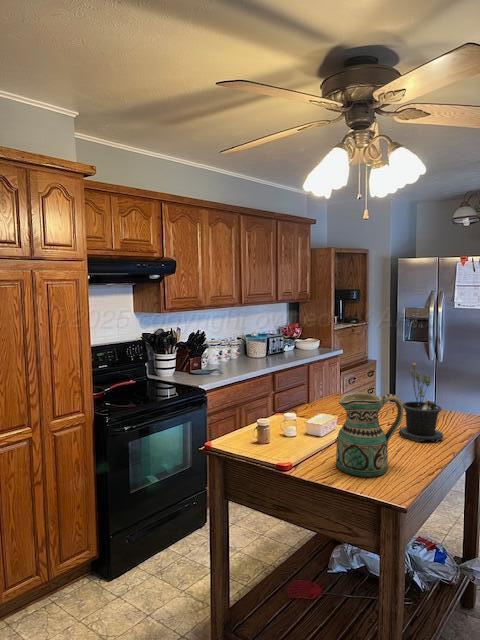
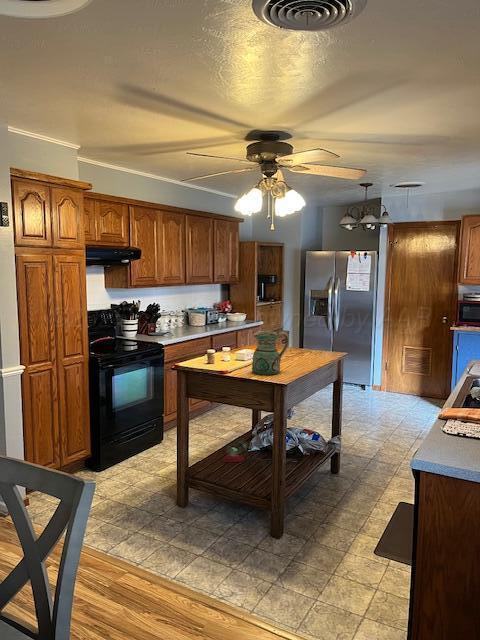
potted plant: present [399,363,443,442] -> none [291,317,318,363]

